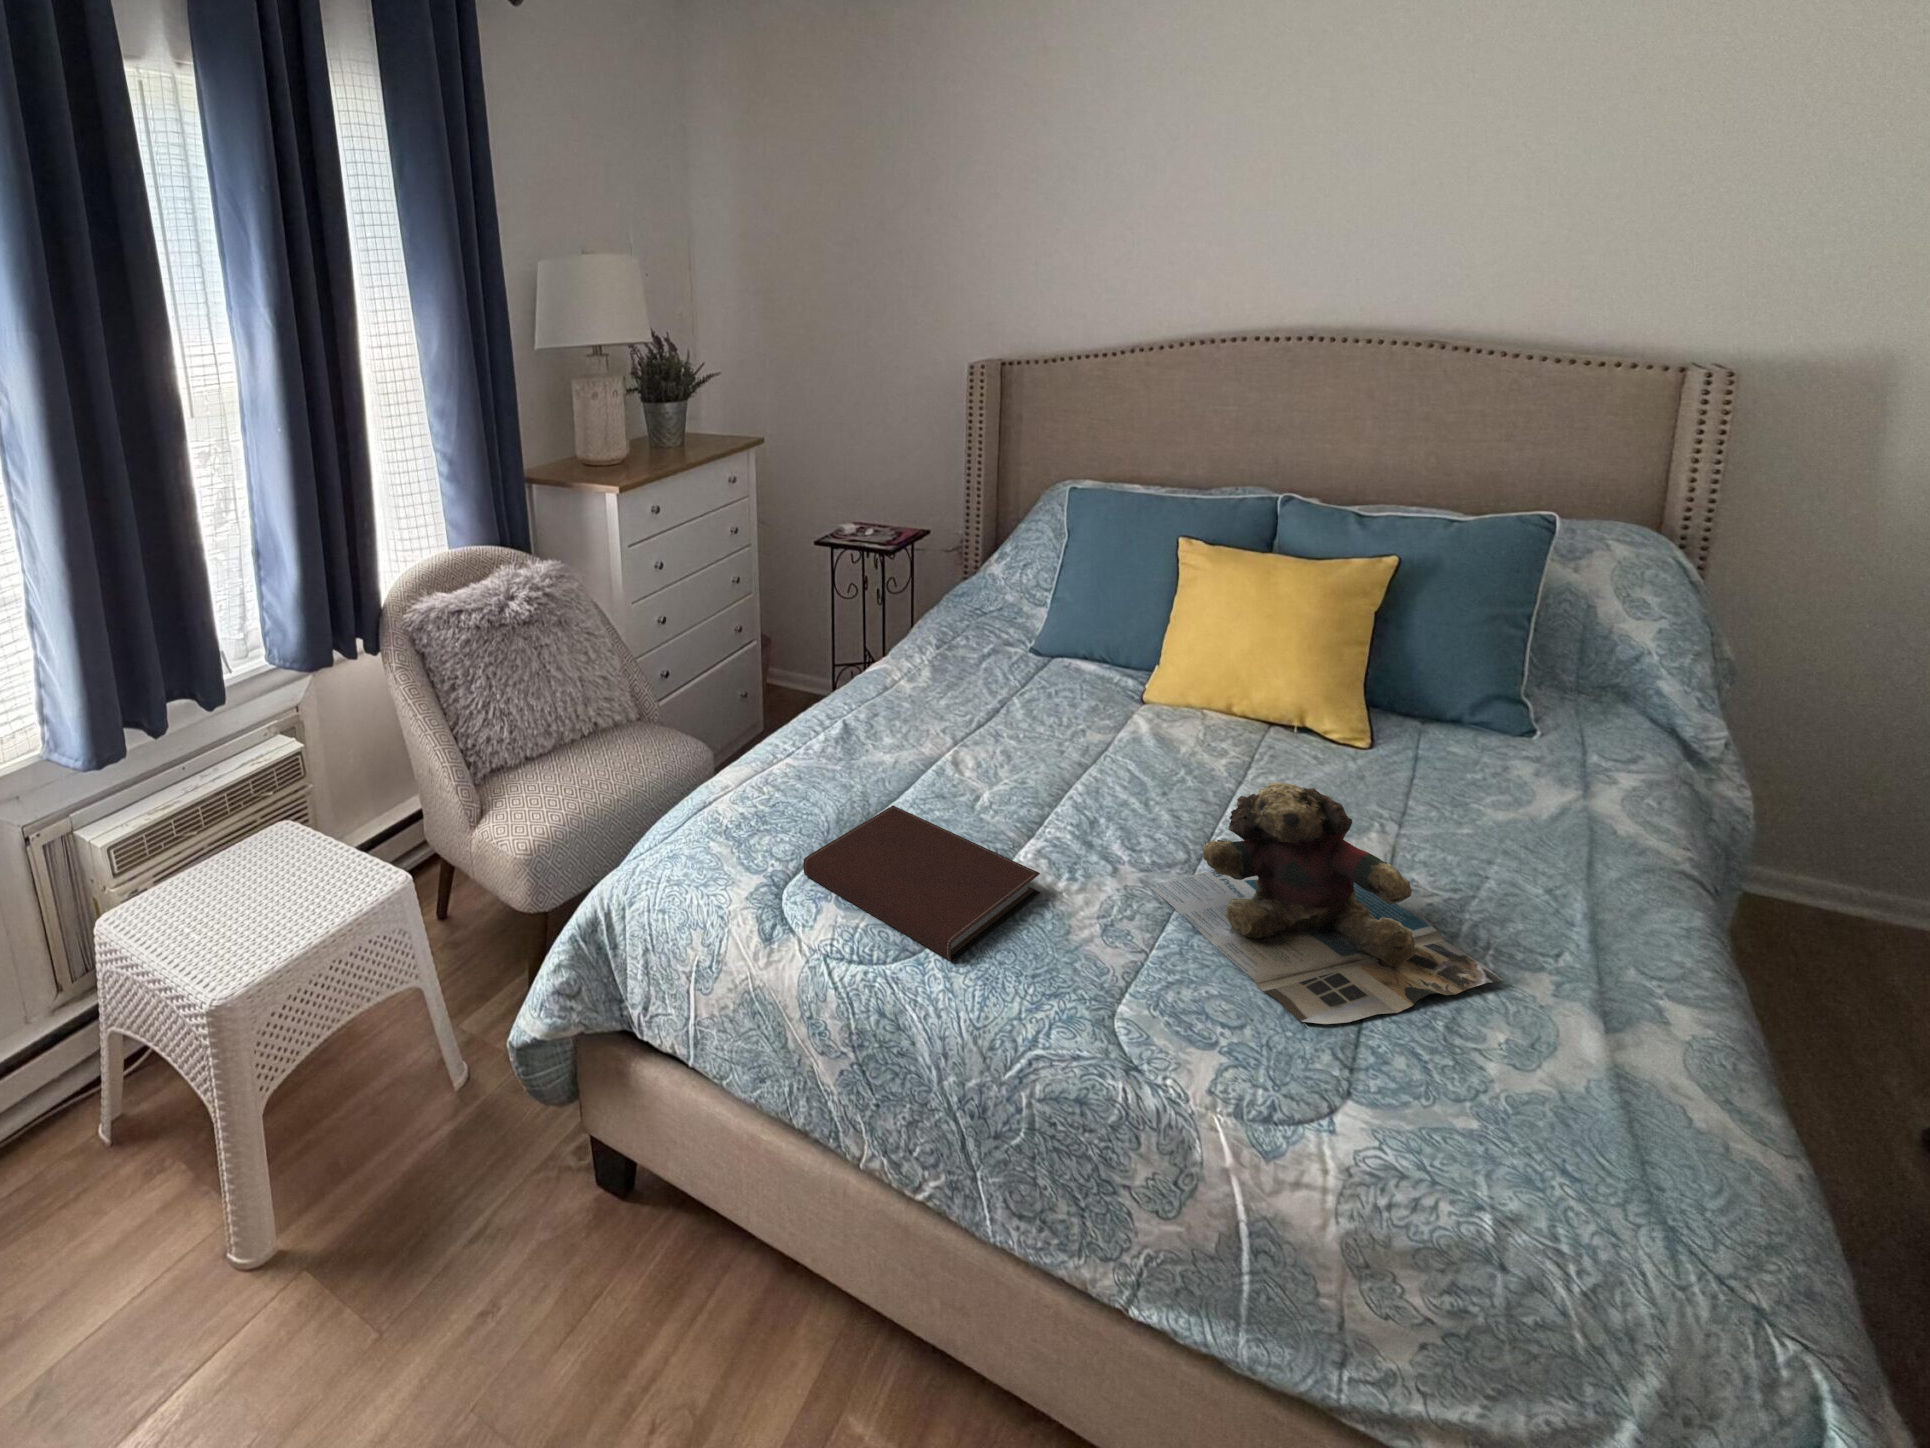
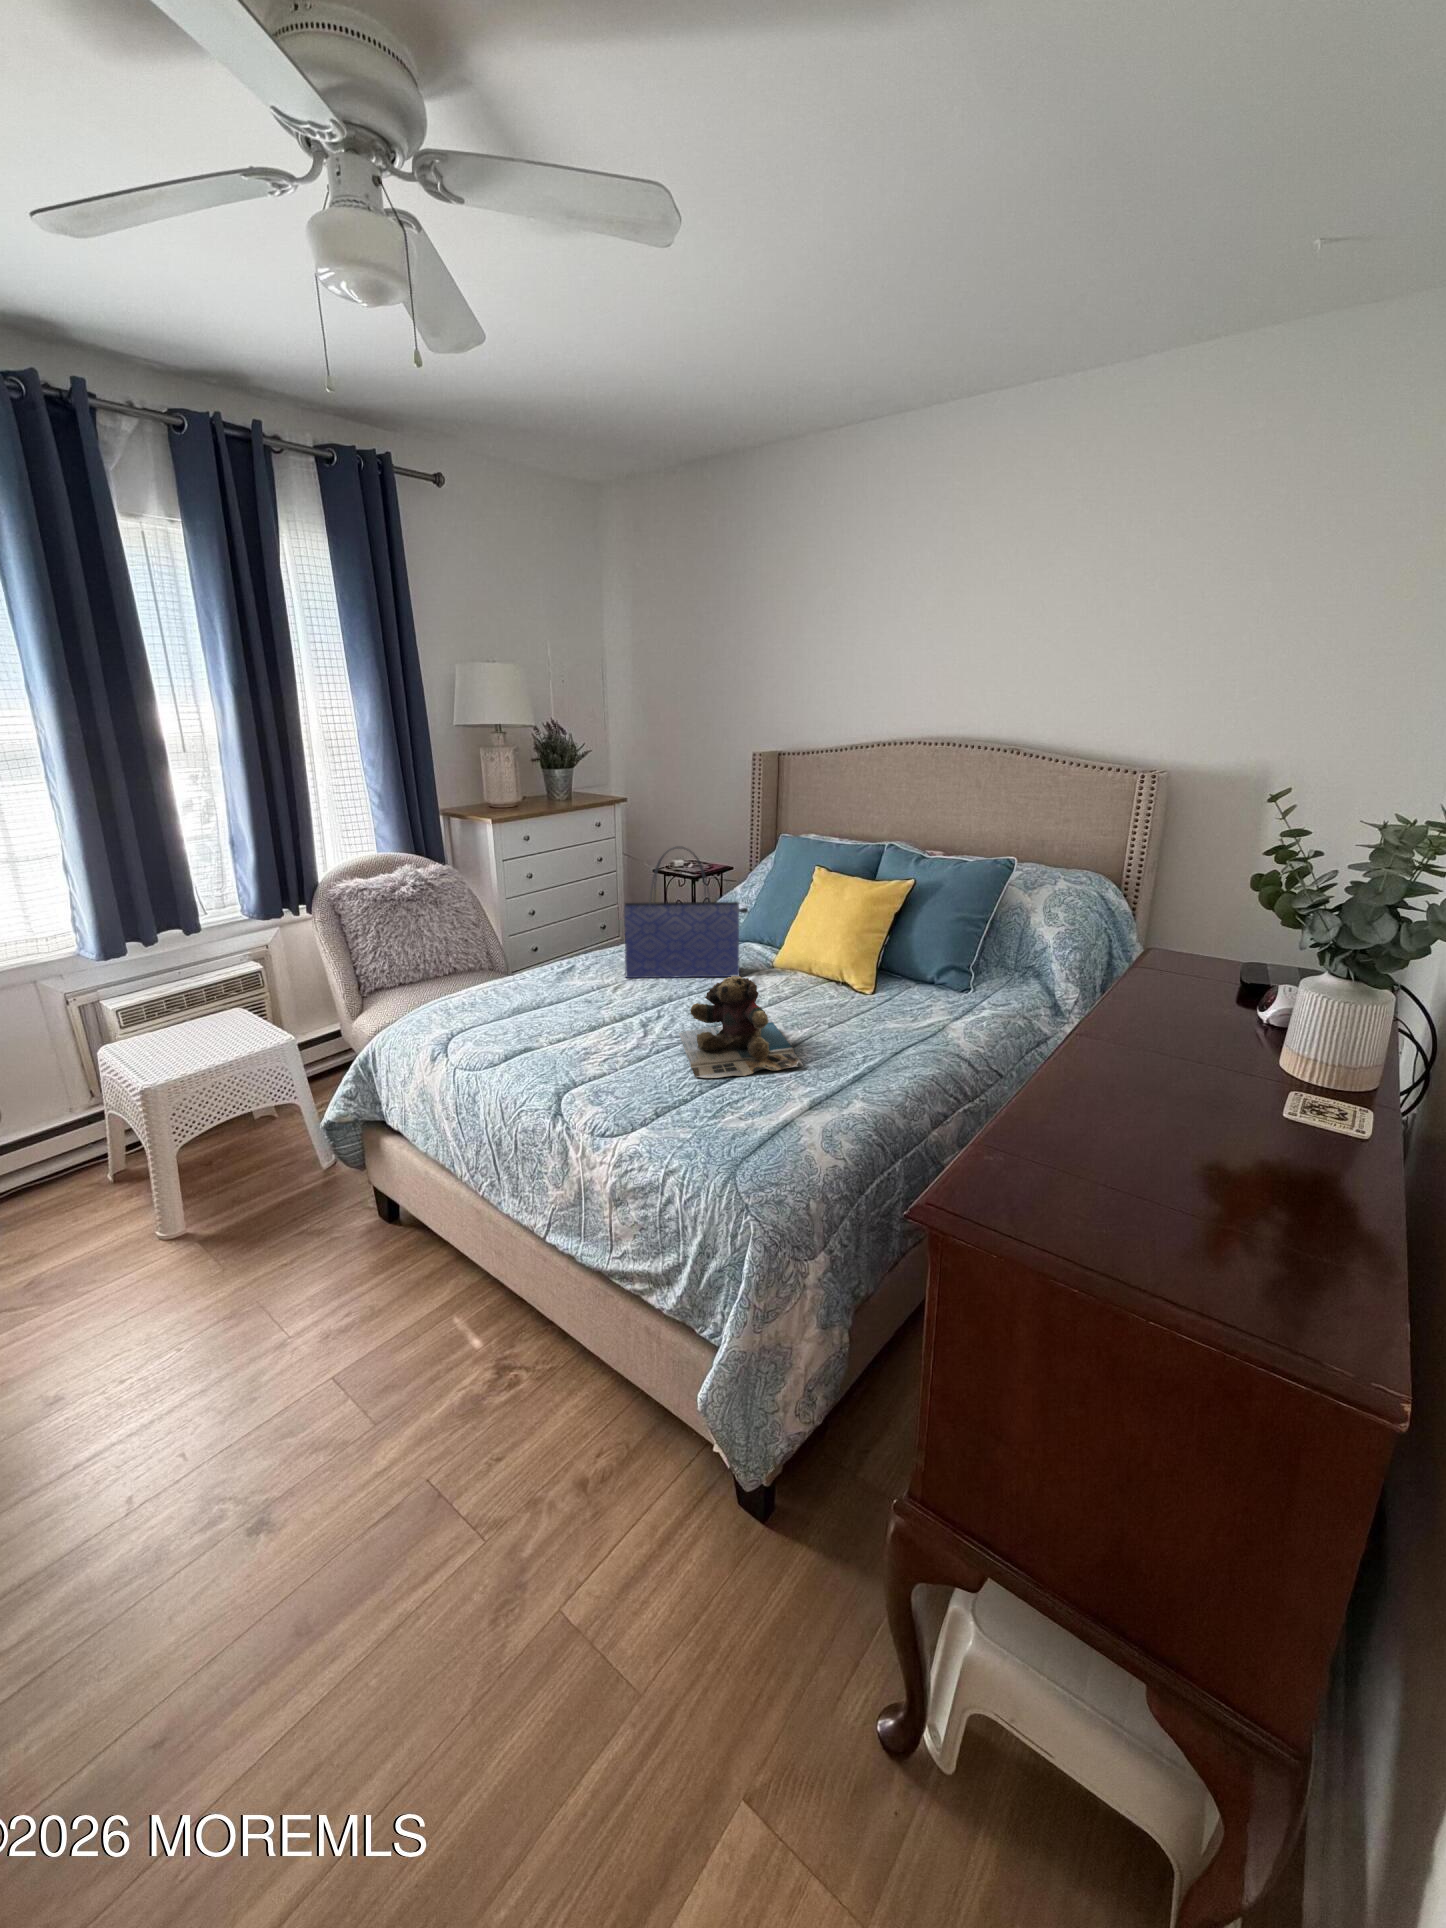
tote bag: none [920,525,1132,750] -> present [624,846,748,978]
notebook: present [803,805,1040,961] -> none [504,996,622,1055]

